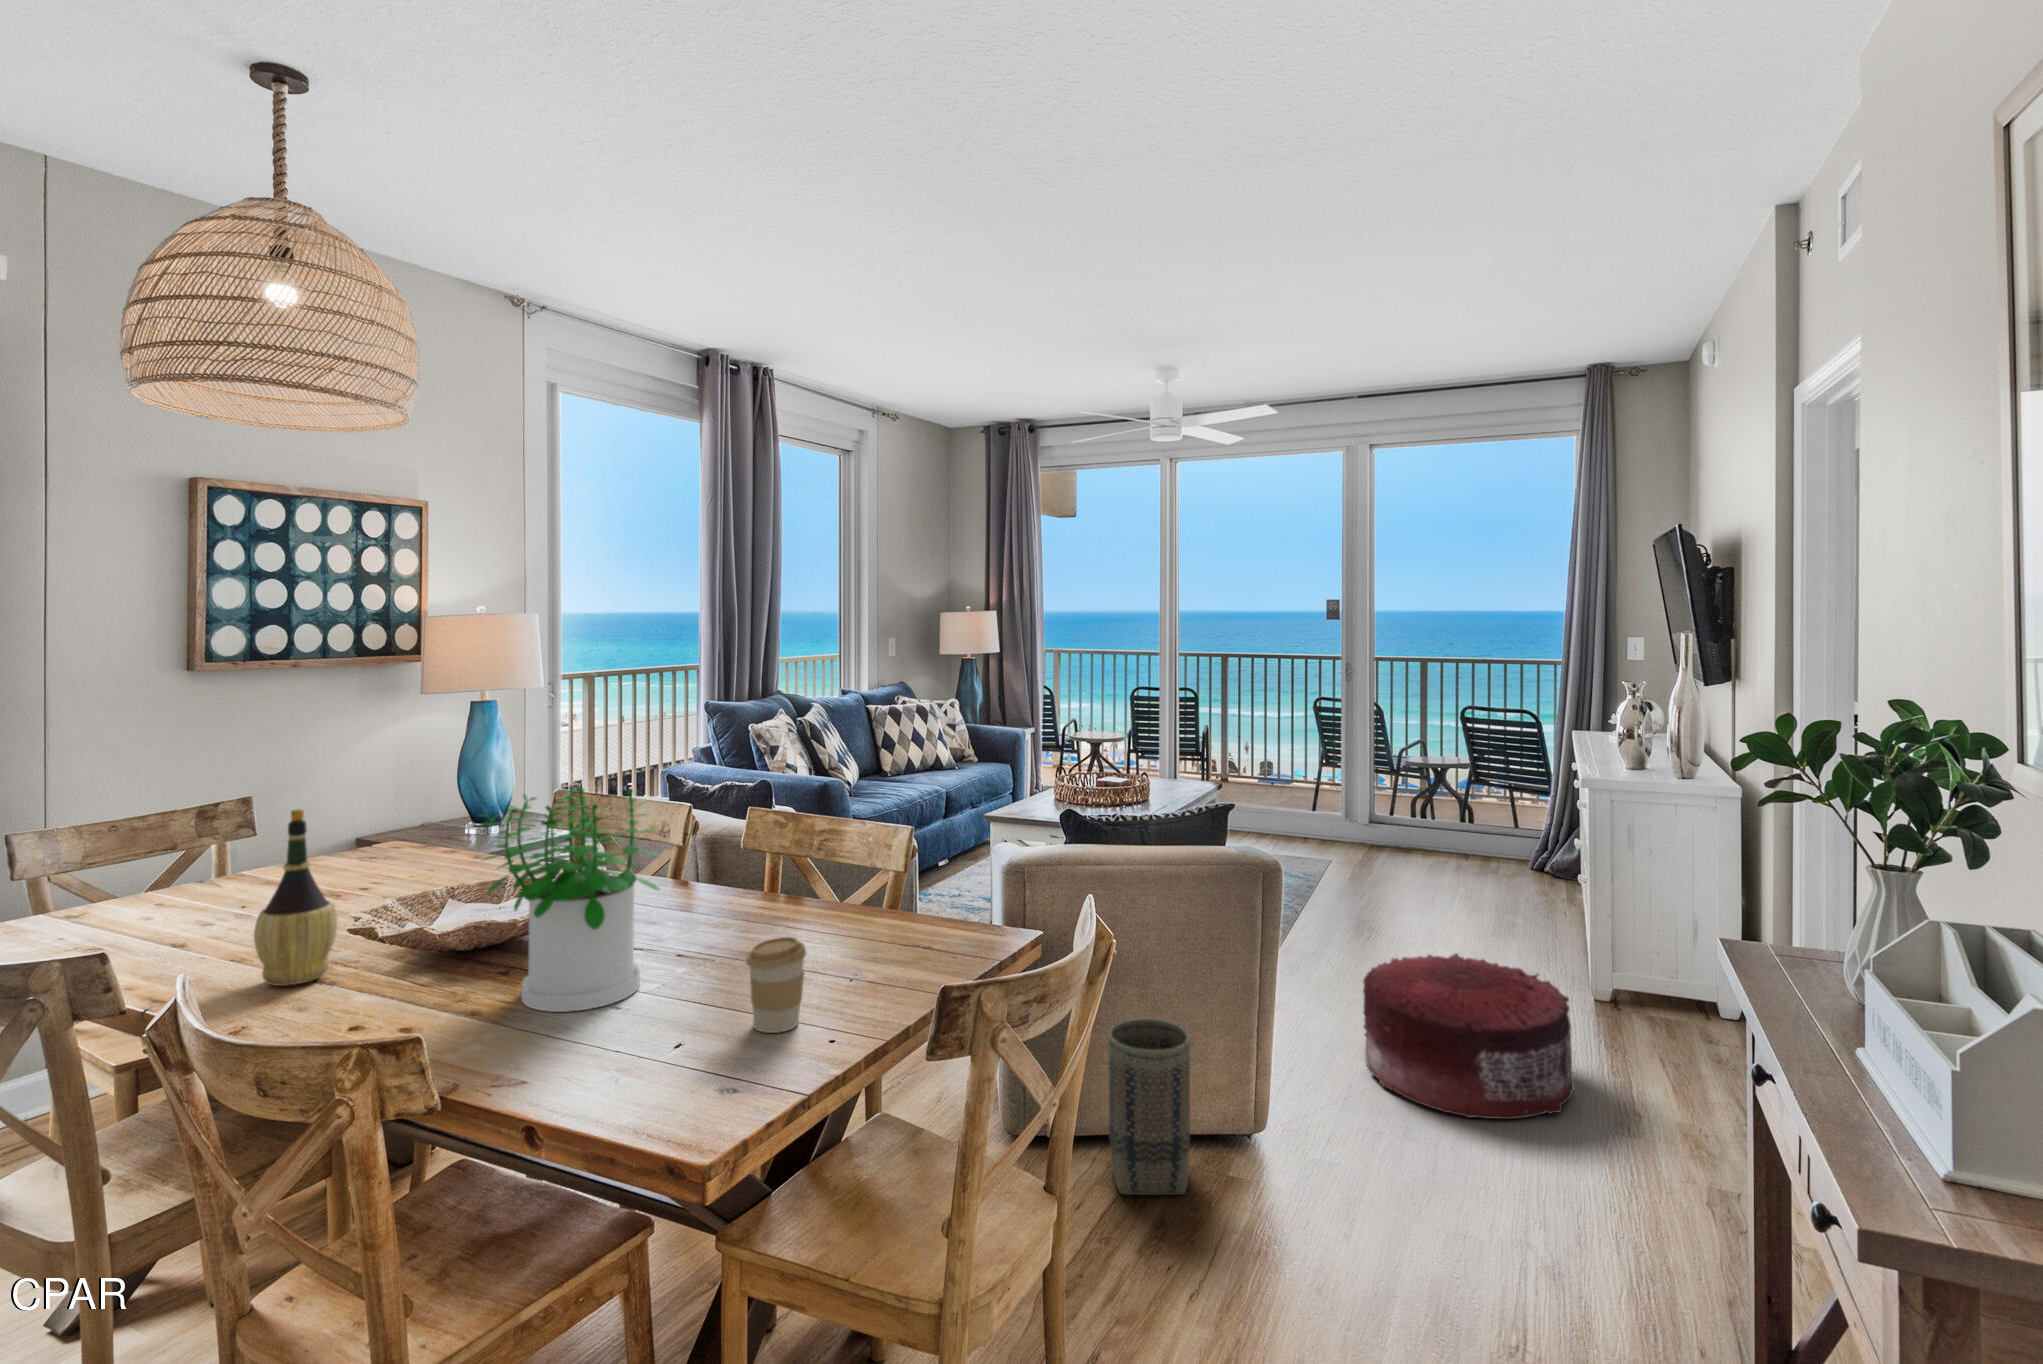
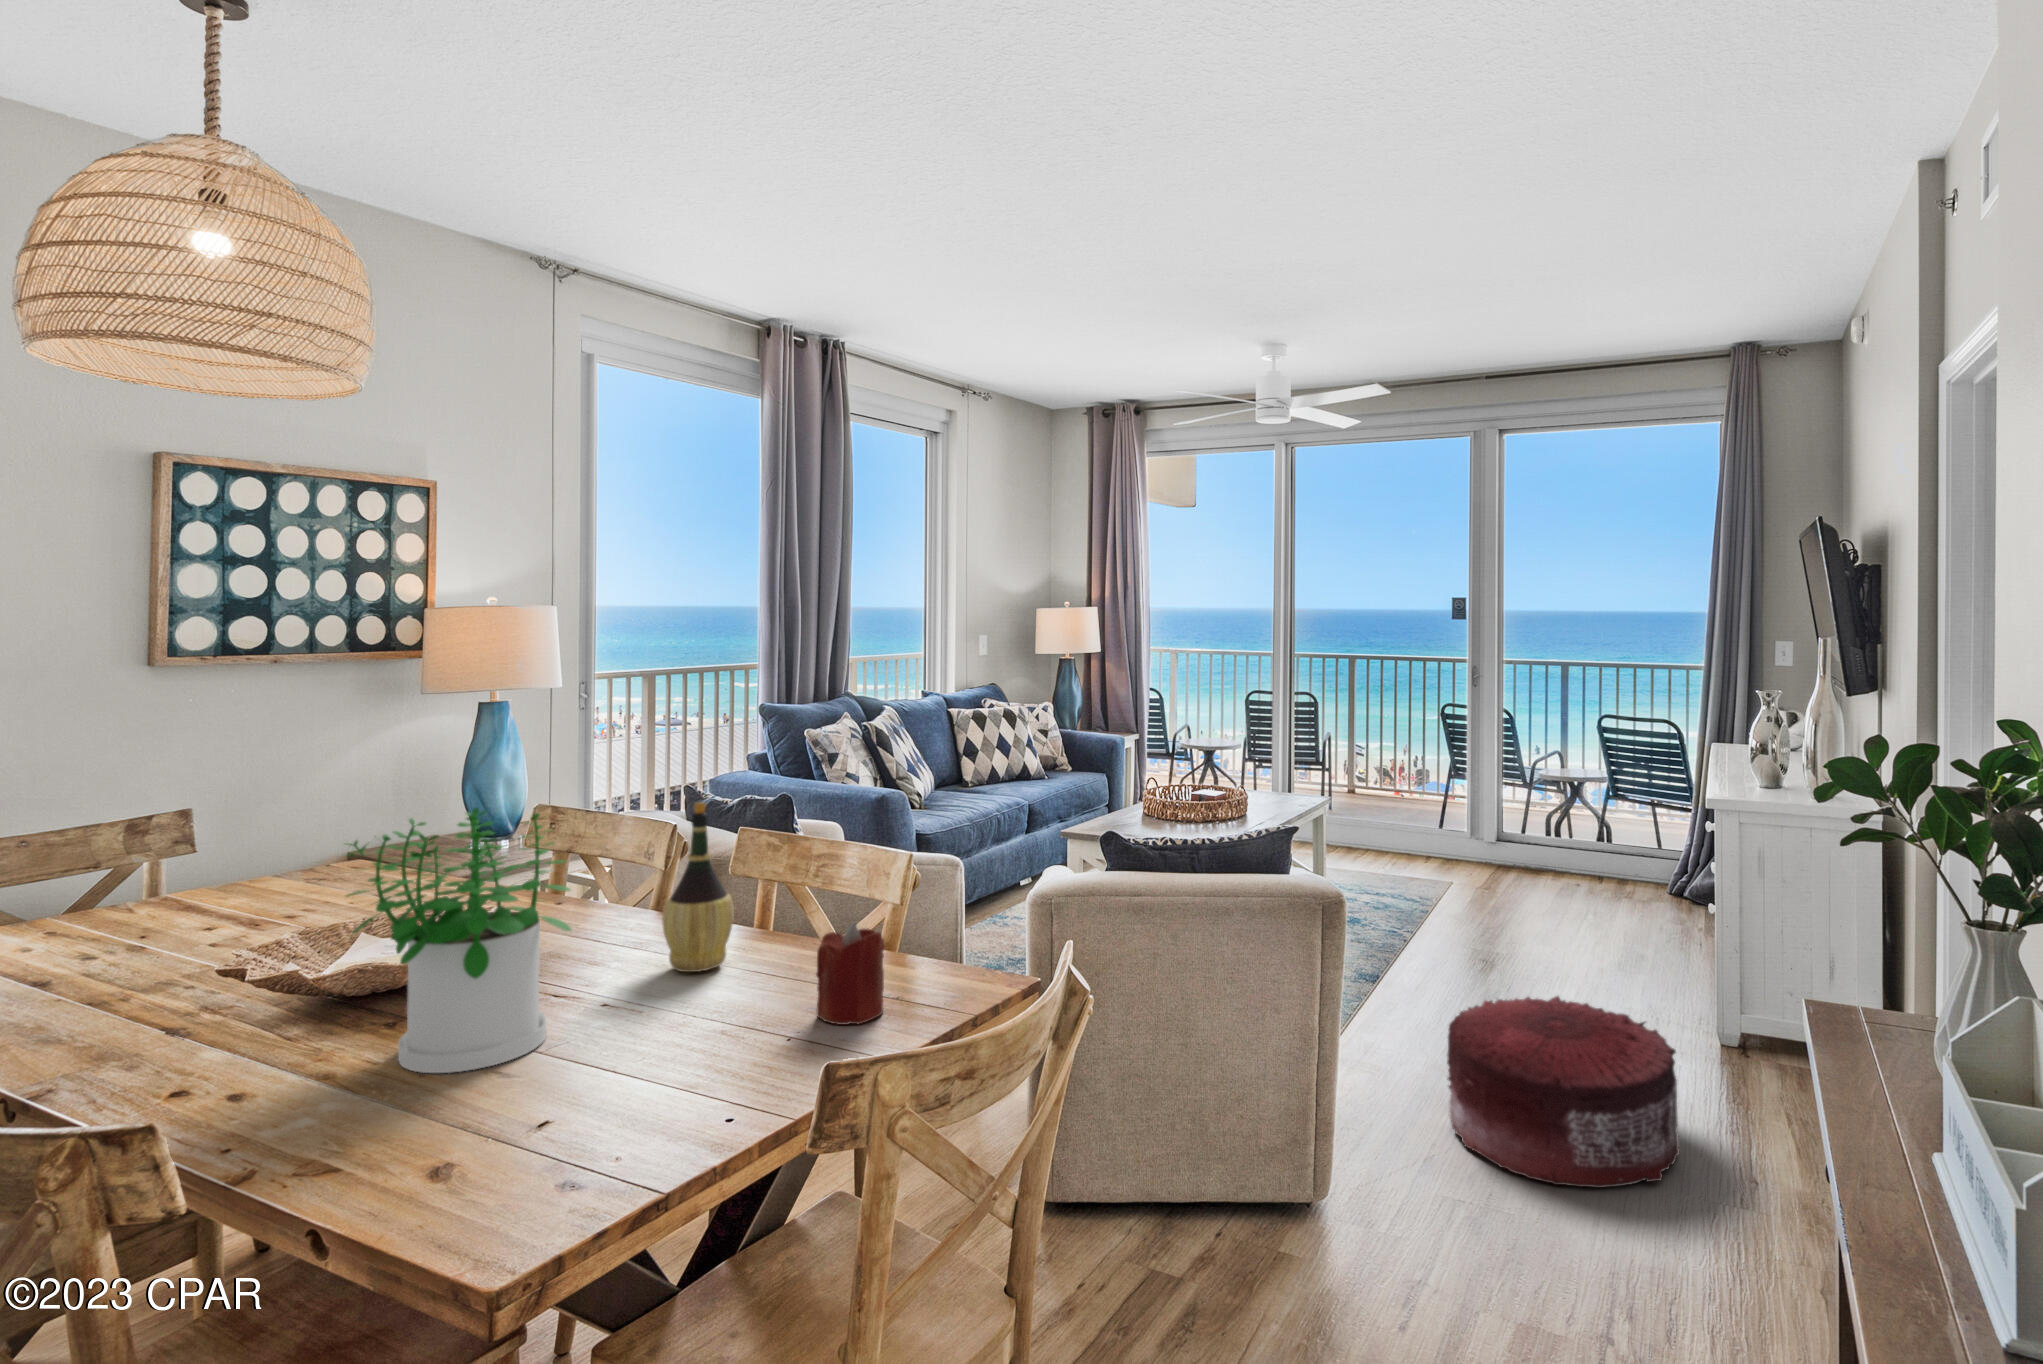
wine bottle: present [254,809,337,986] -> present [662,802,734,972]
candle: none [864,882,921,970] -> present [816,923,885,1025]
coffee cup: present [747,937,806,1033] -> none [642,990,717,1104]
basket: present [1109,1019,1190,1195] -> none [1138,1071,1229,1273]

